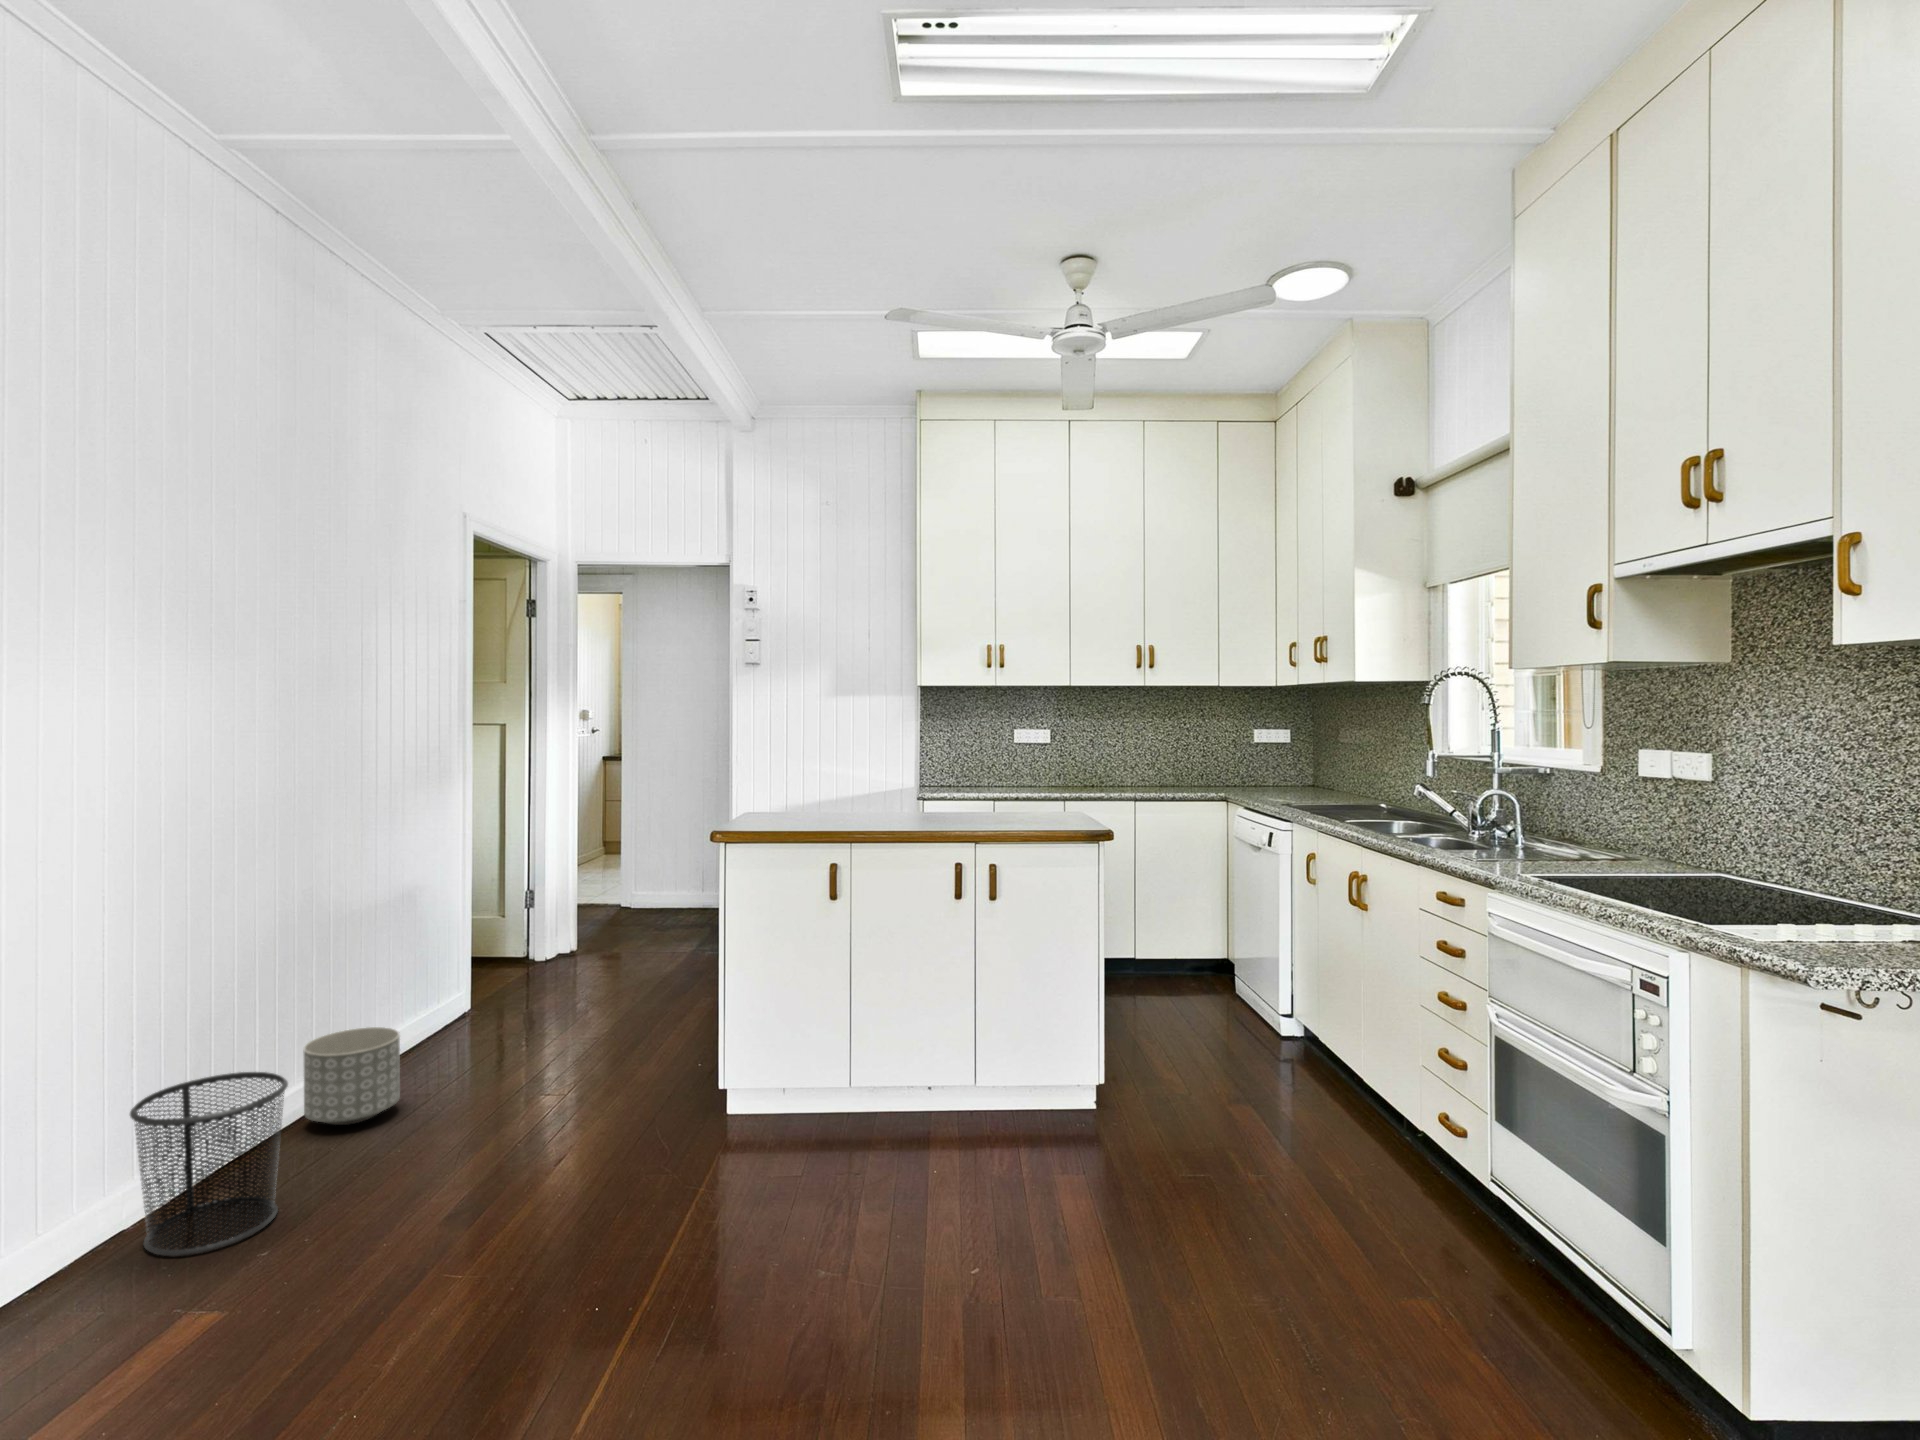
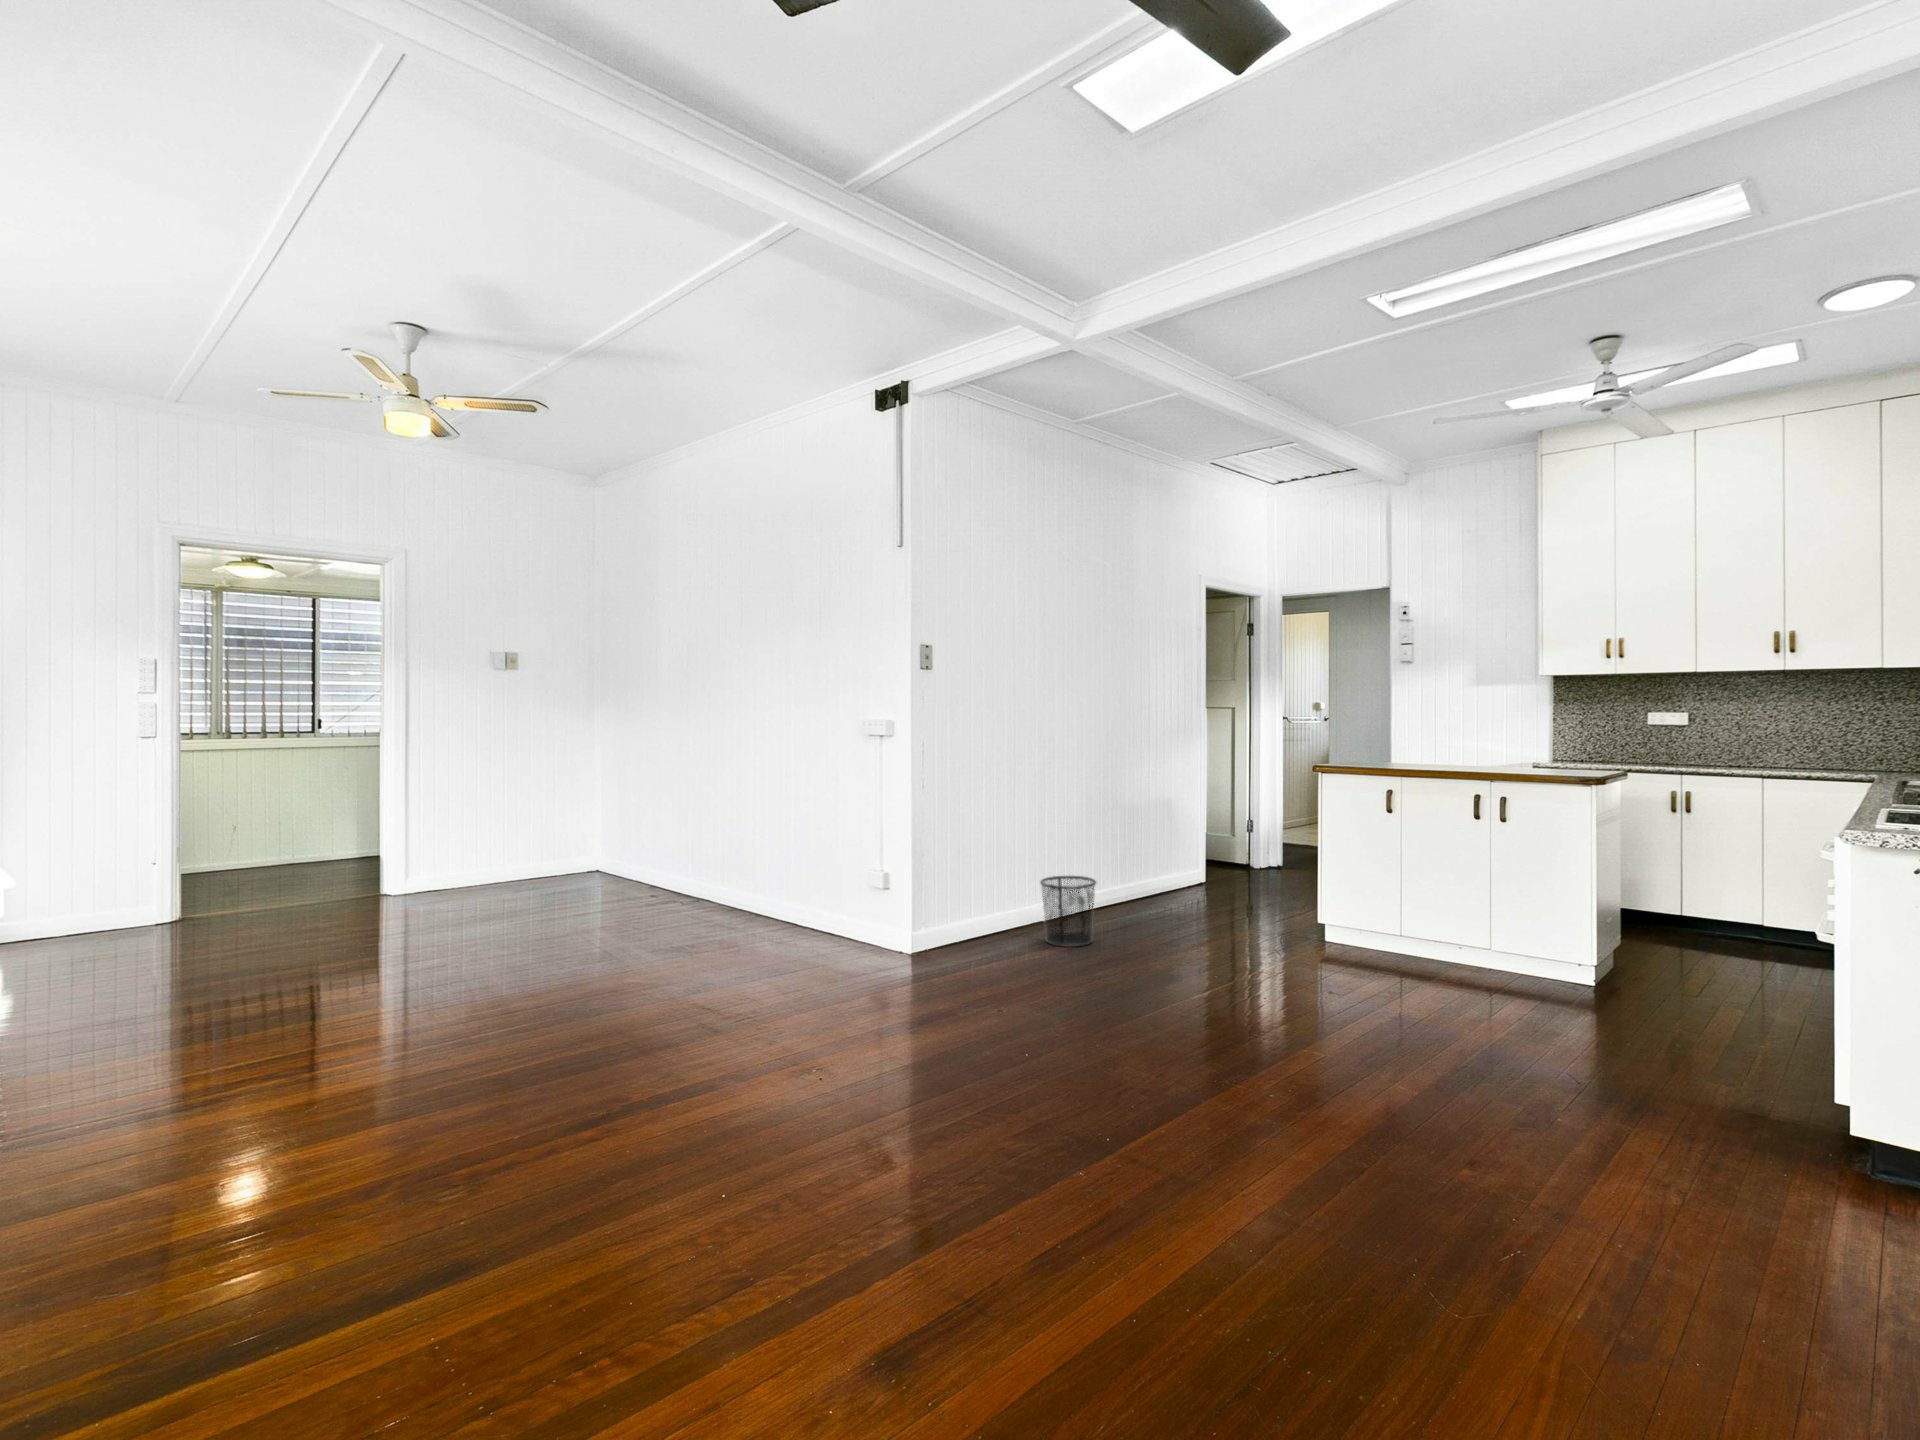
planter: present [304,1027,400,1125] -> none [1109,874,1153,921]

